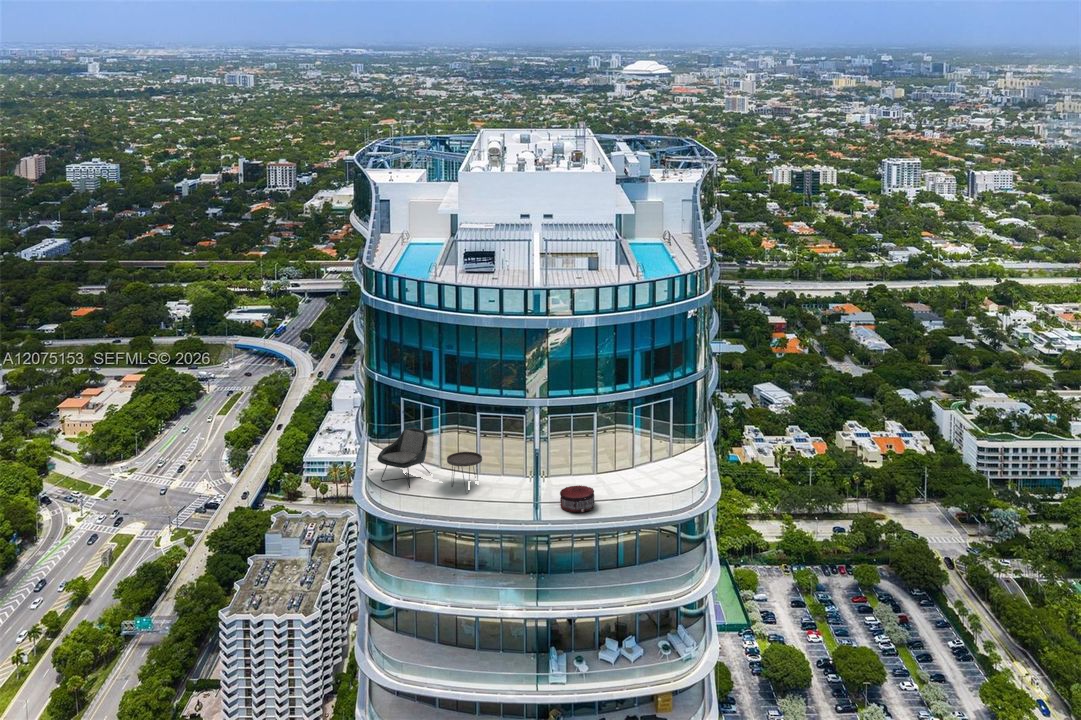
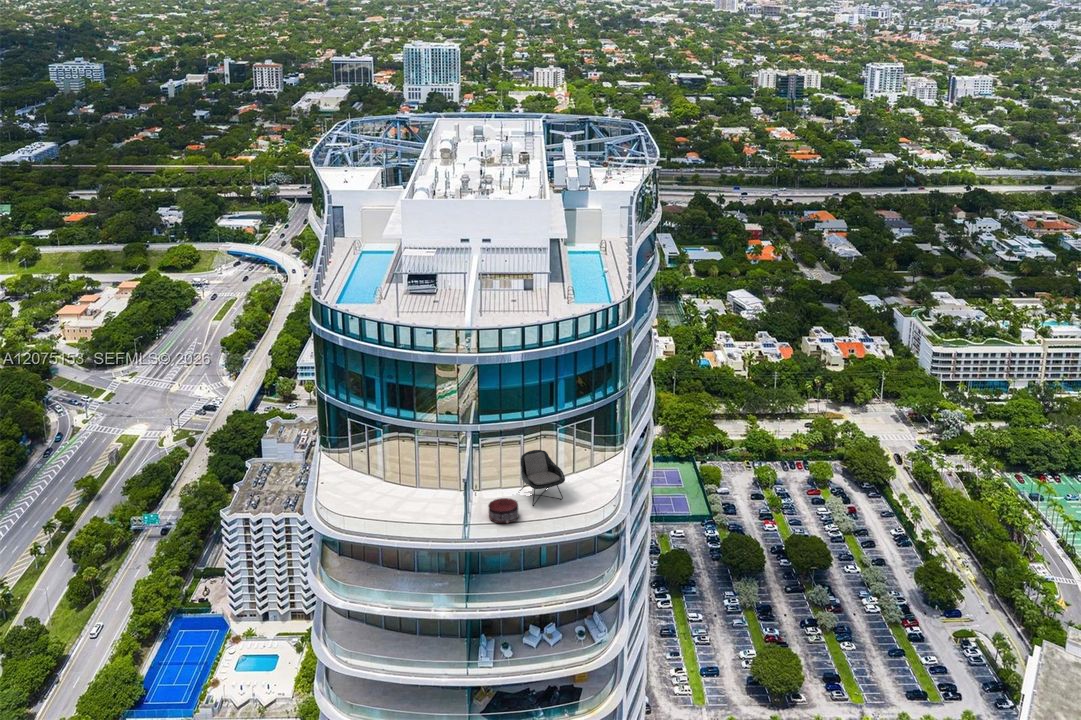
lounge chair: present [377,428,430,488] -> present [520,450,565,506]
side table: present [447,452,482,494] -> none [390,465,421,503]

